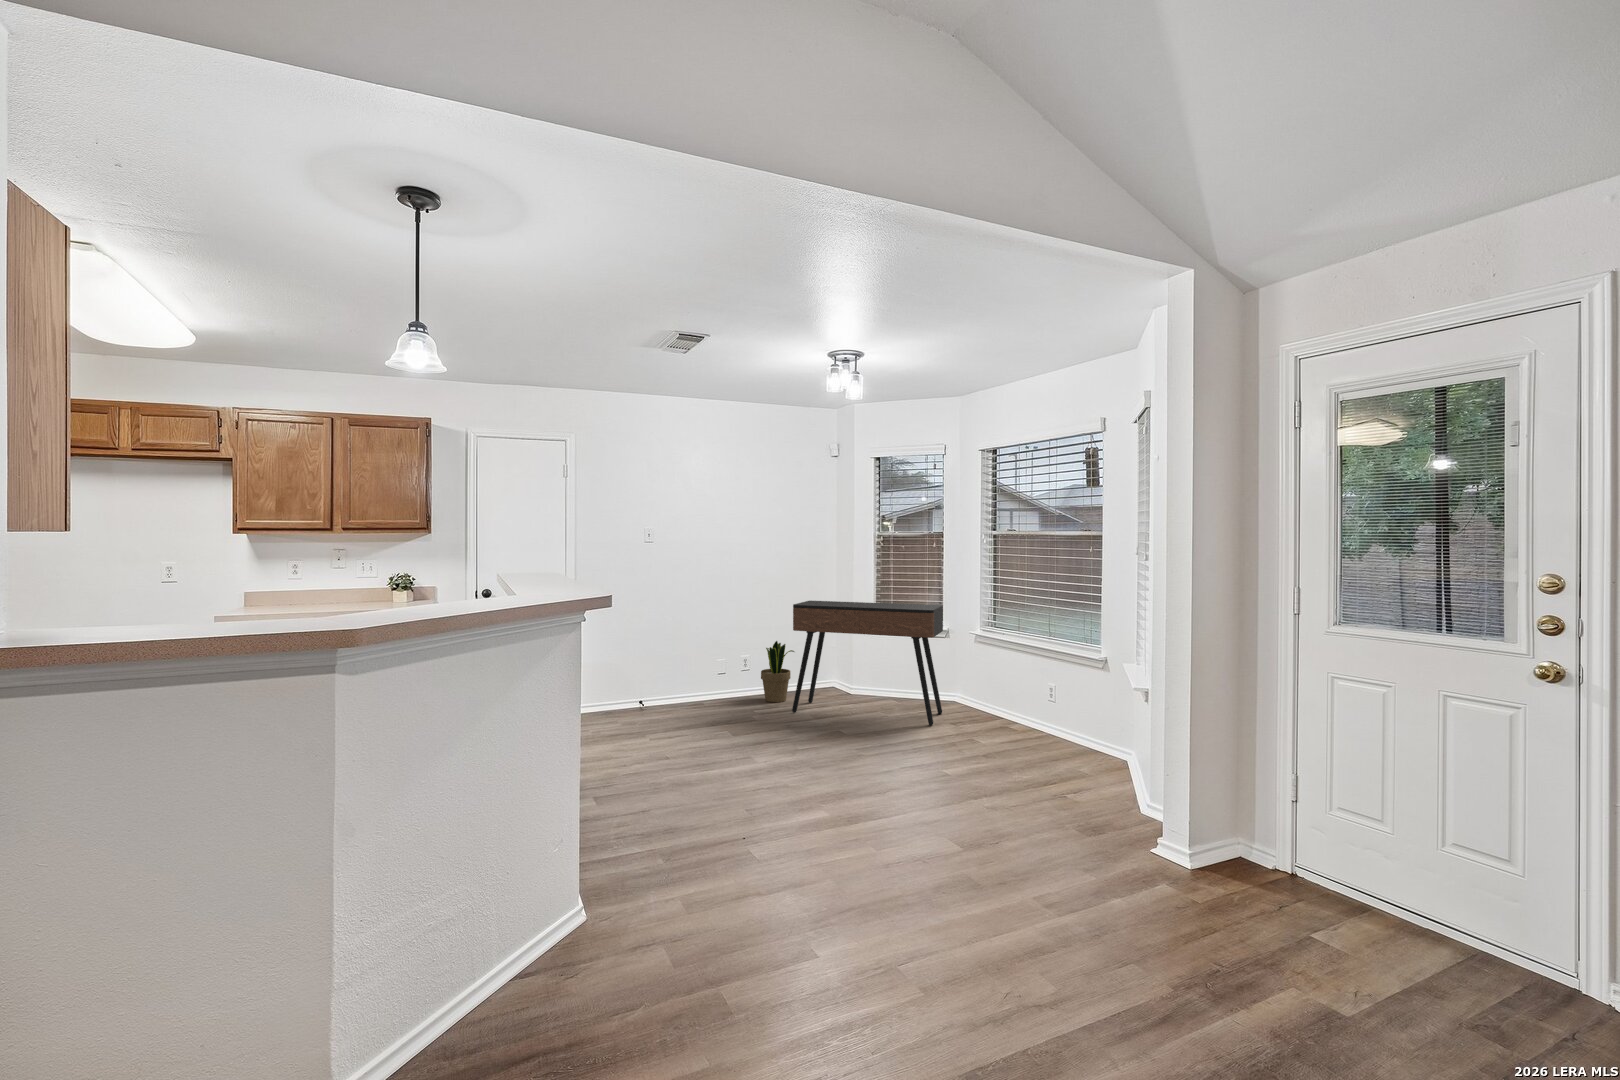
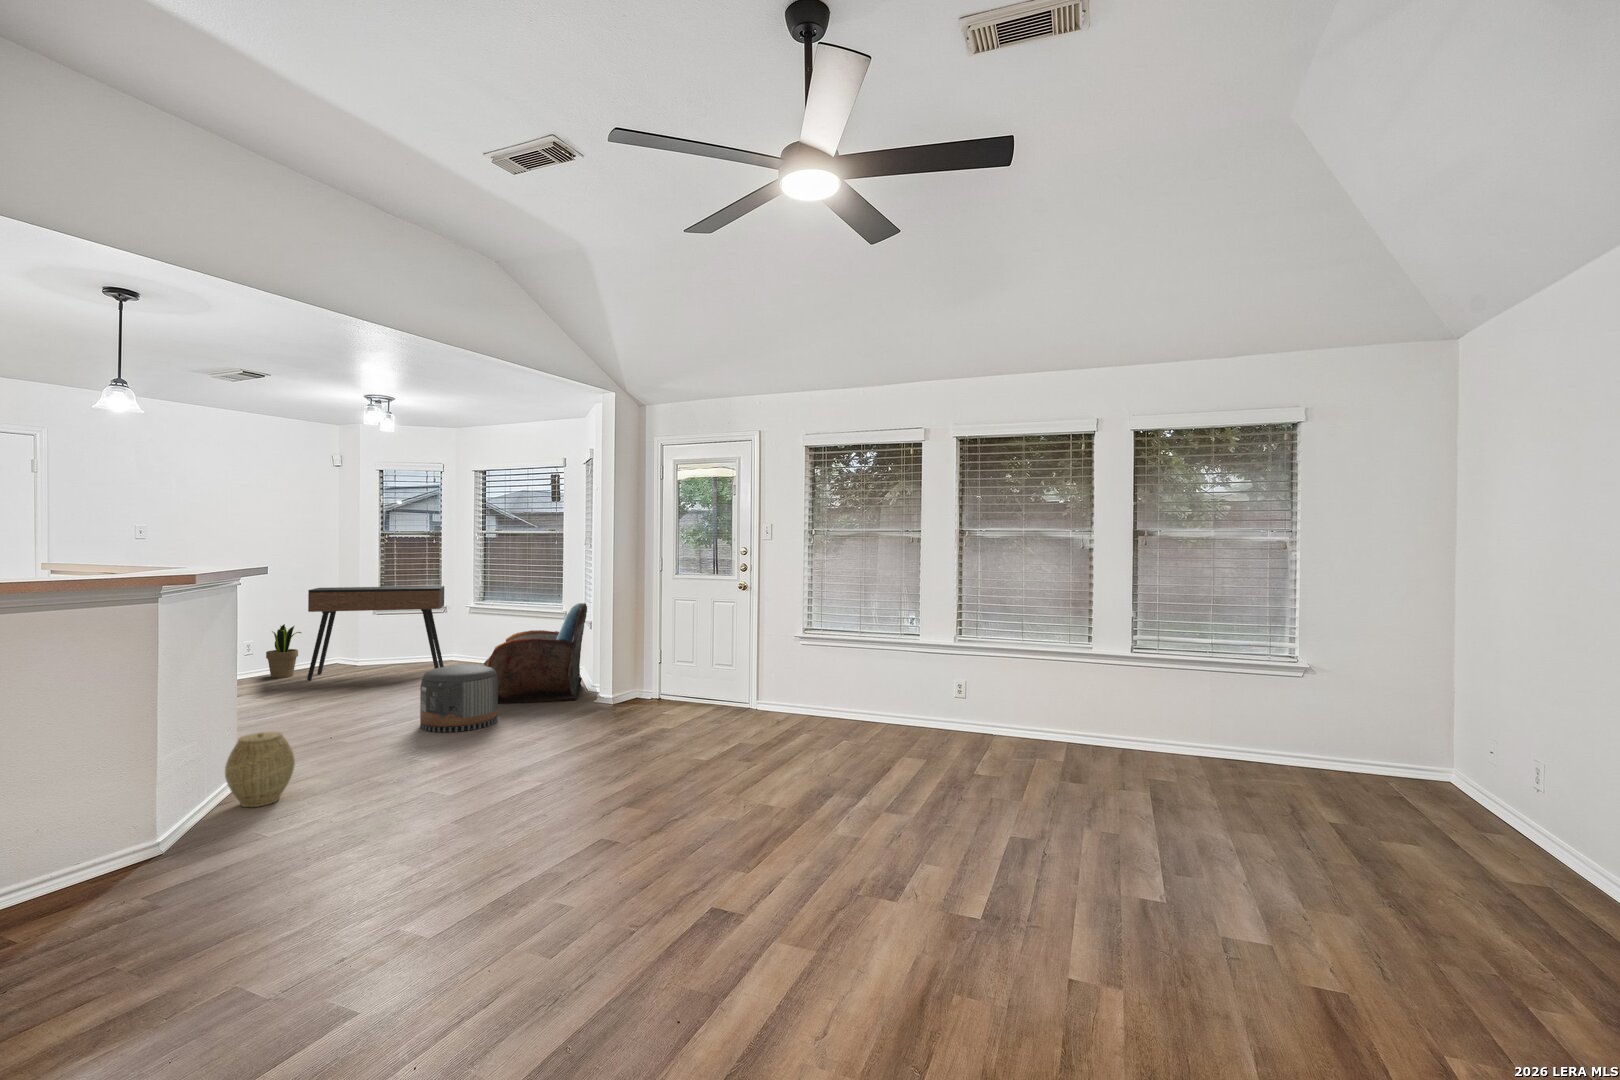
armchair: none [969,657,1140,836] -> present [484,603,587,703]
pouf: none [860,754,977,882] -> present [420,664,498,732]
woven basket: none [500,884,601,1026] -> present [225,732,295,807]

